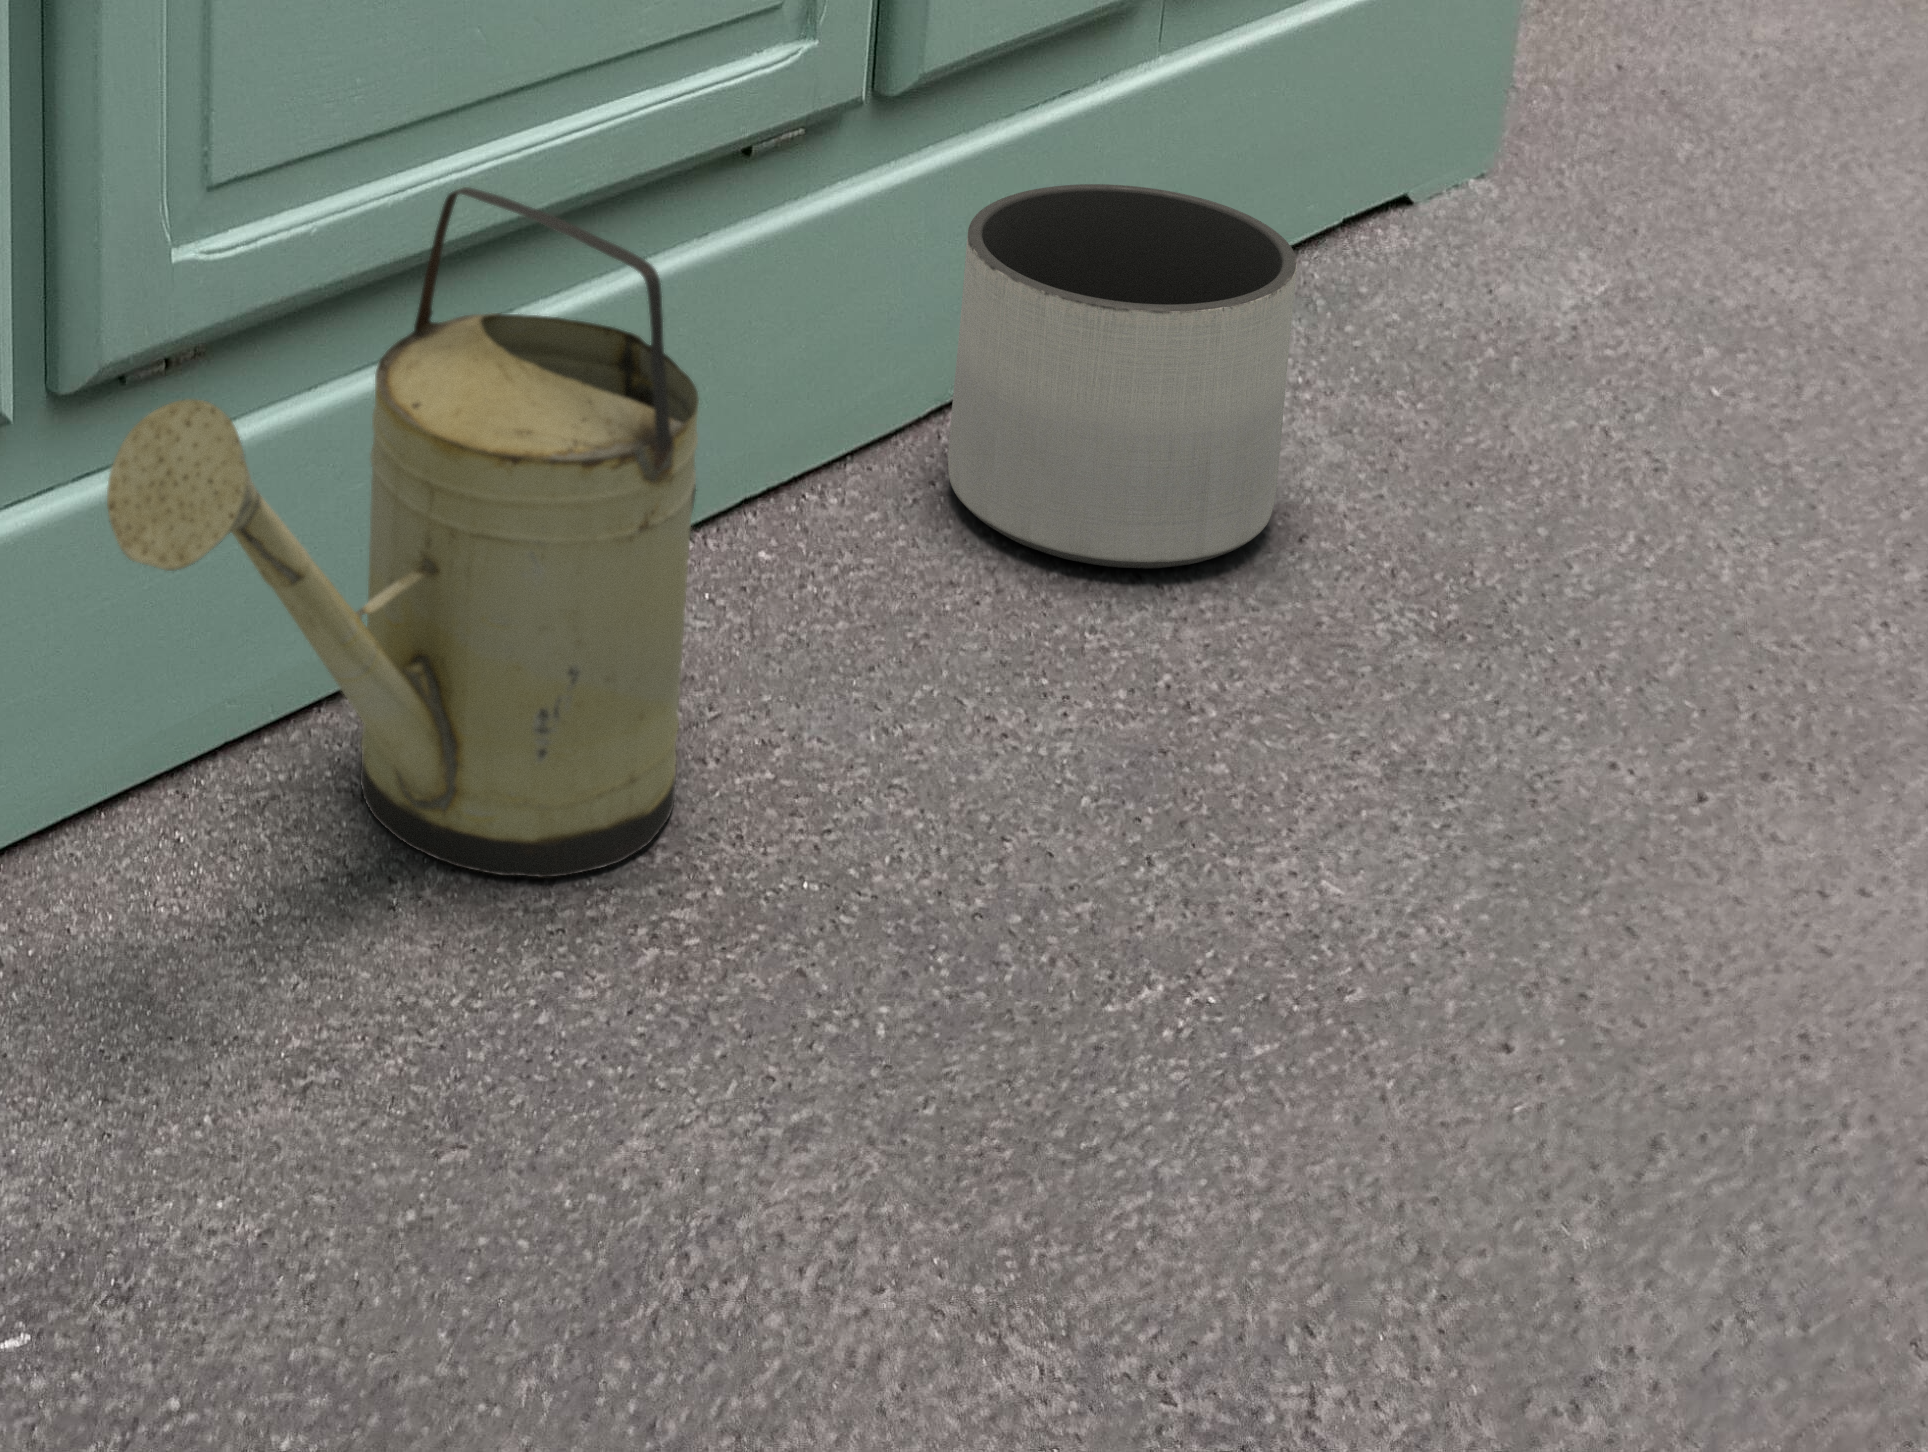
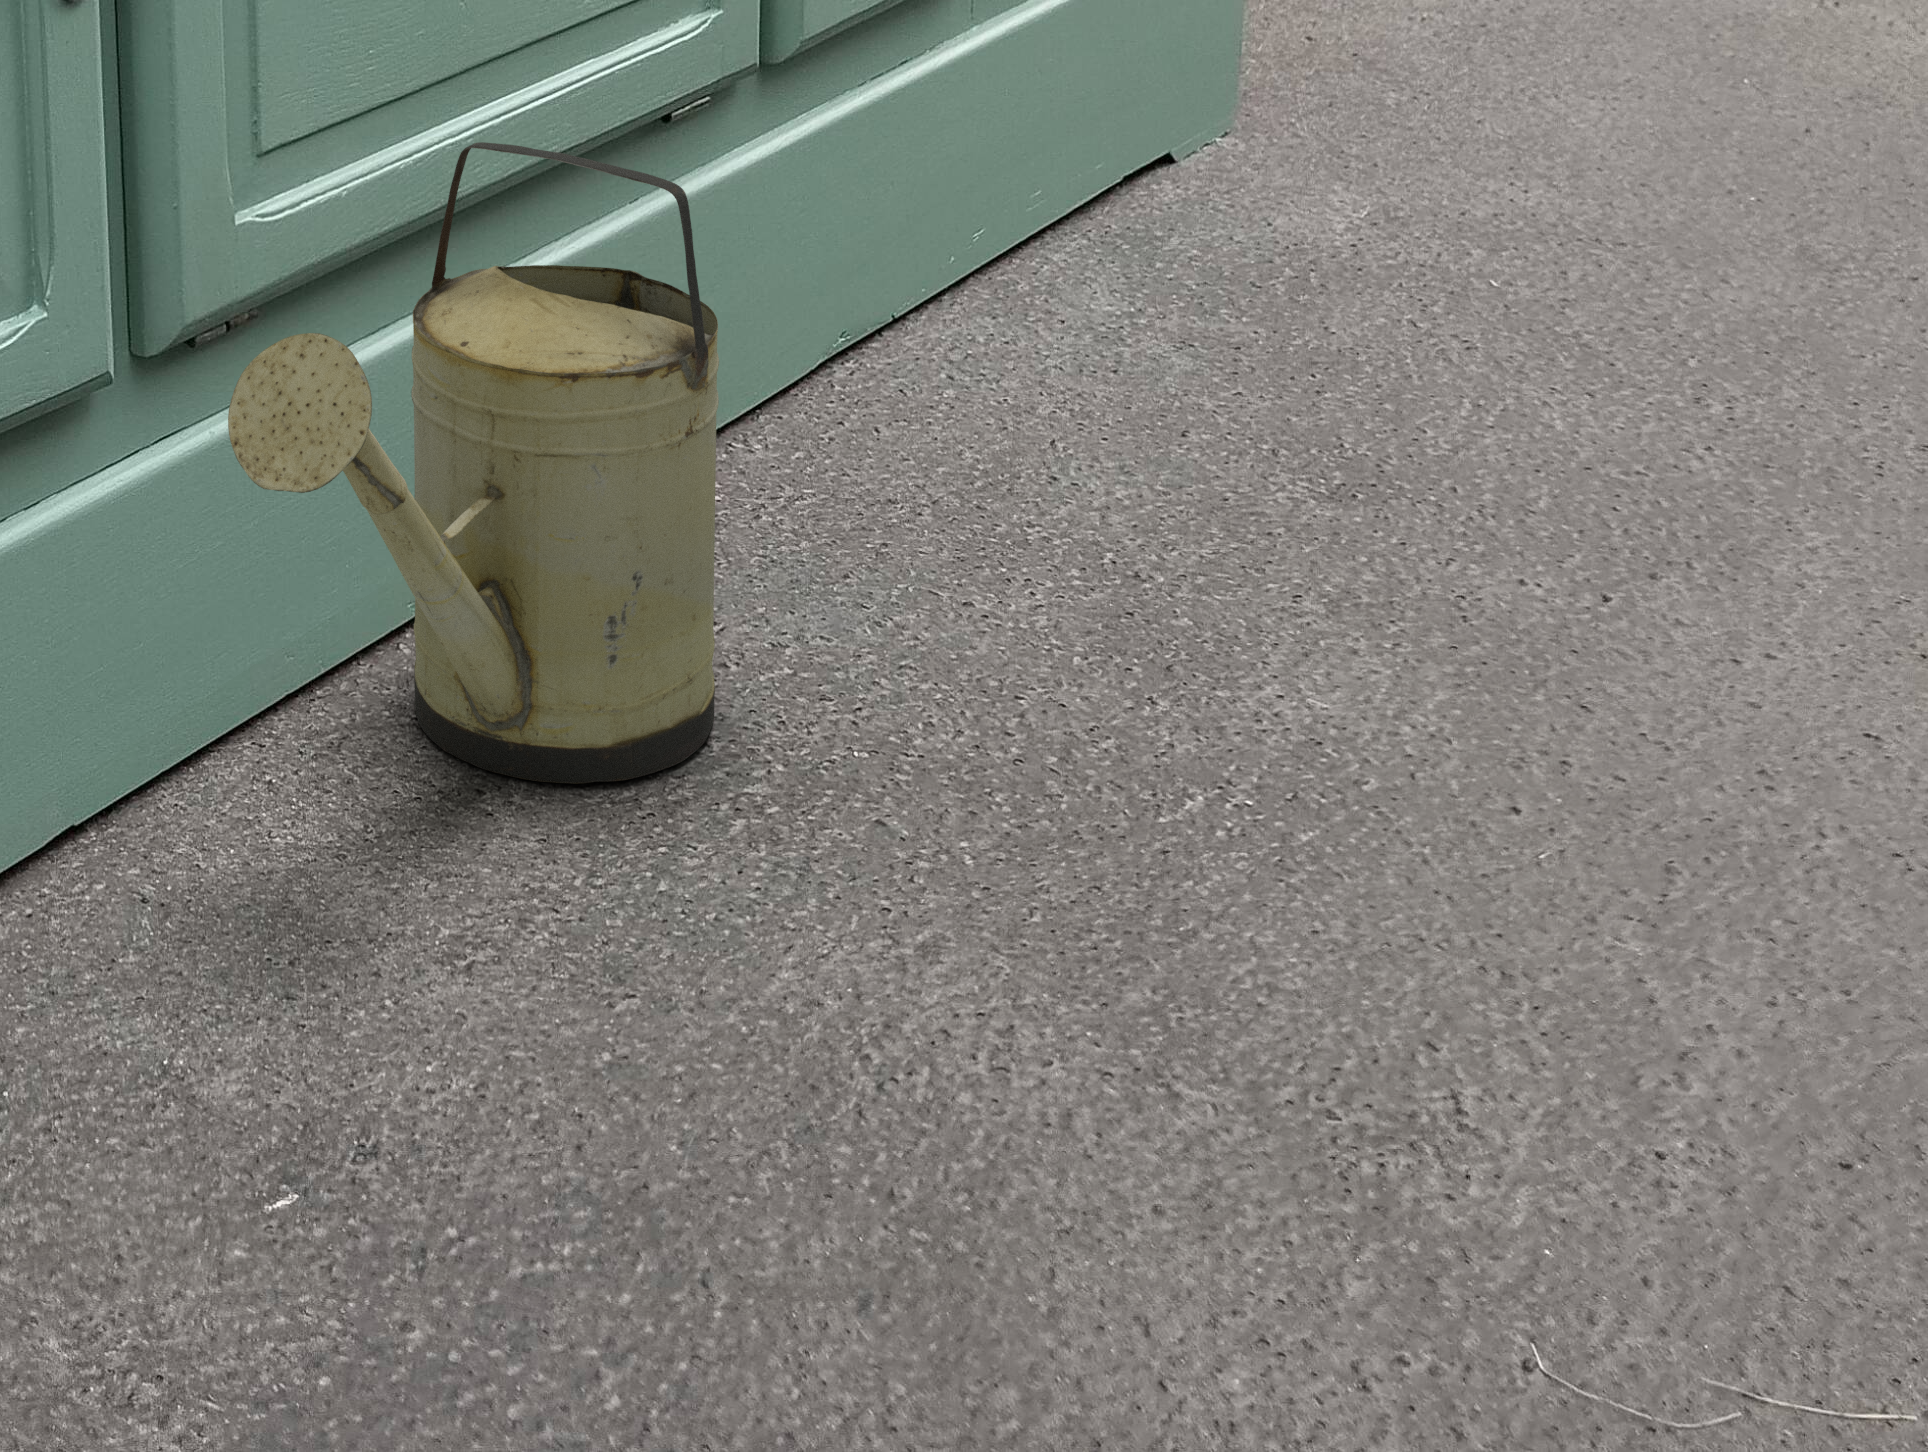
planter: present [948,184,1297,568] -> none [851,136,1160,477]

